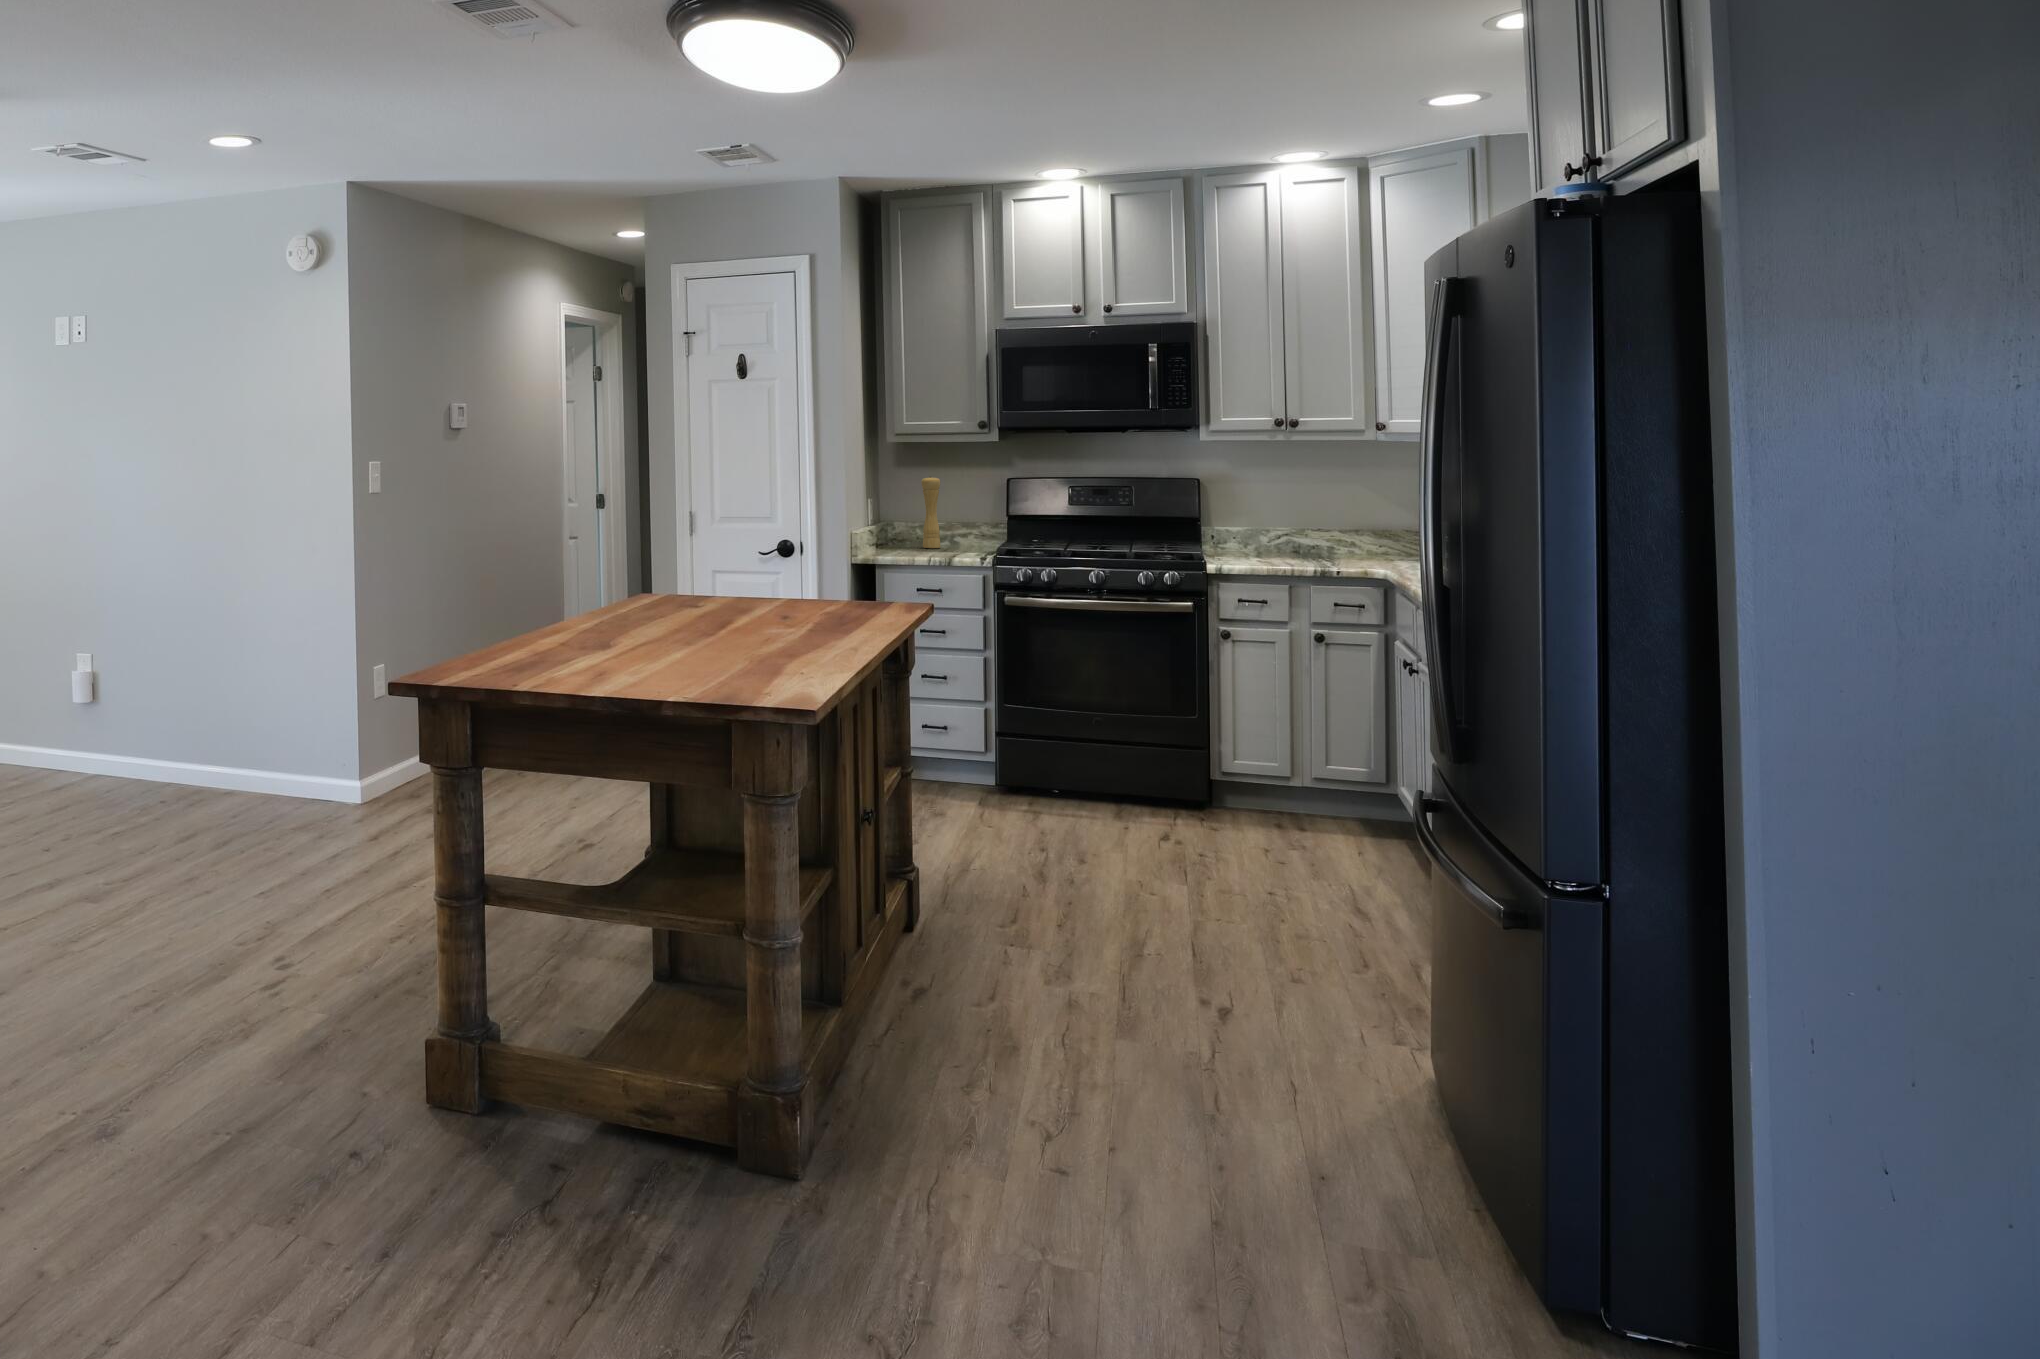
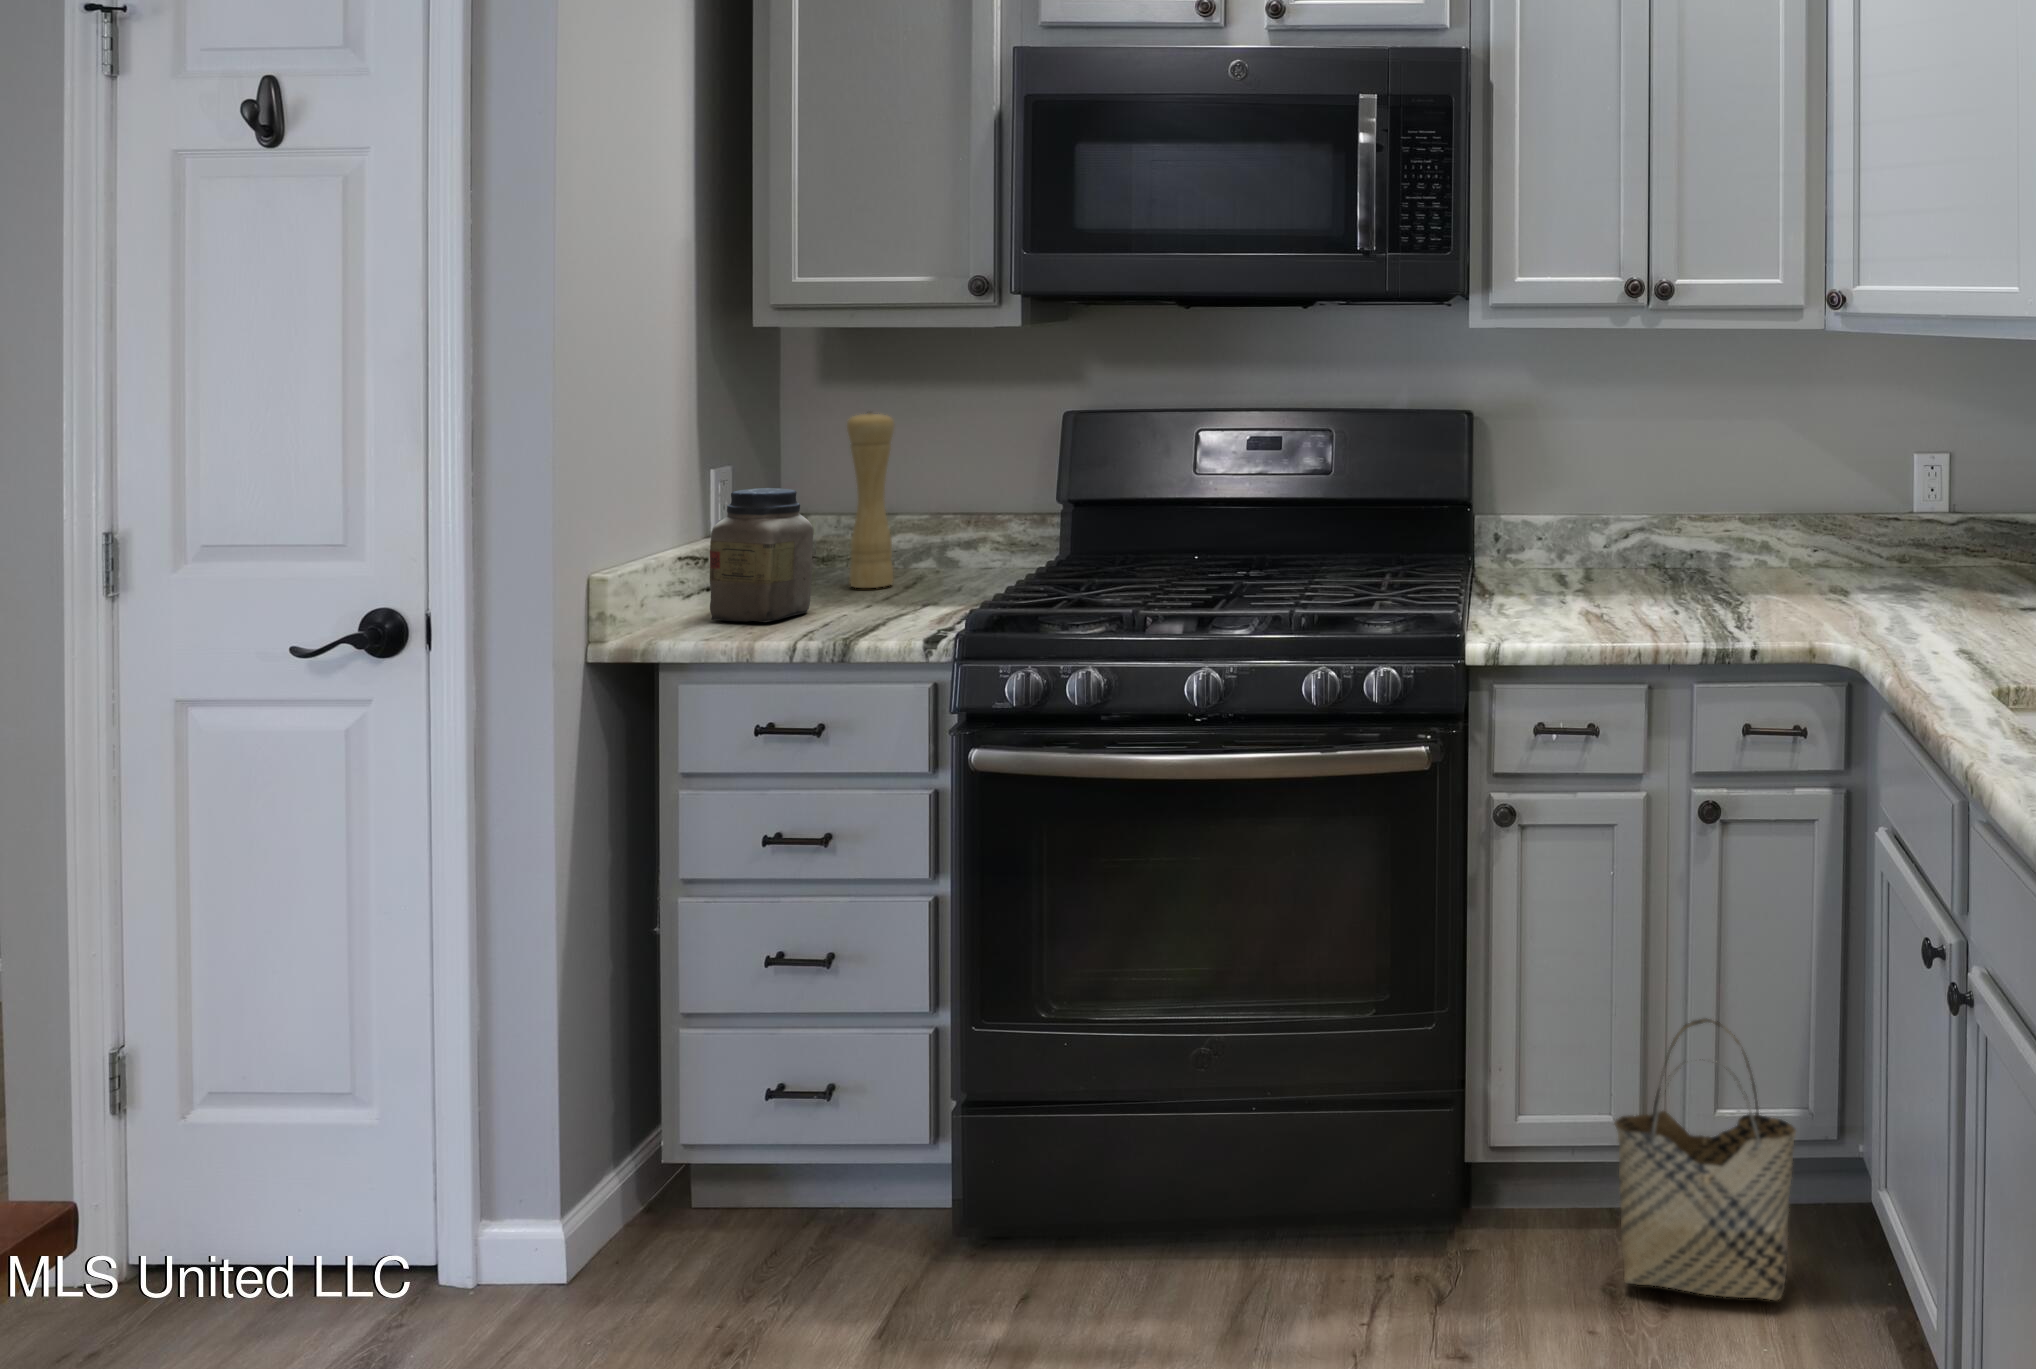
jar: none [889,504,923,553] -> present [710,488,813,622]
woven basket: none [1278,723,1363,830] -> present [1615,1019,1796,1300]

